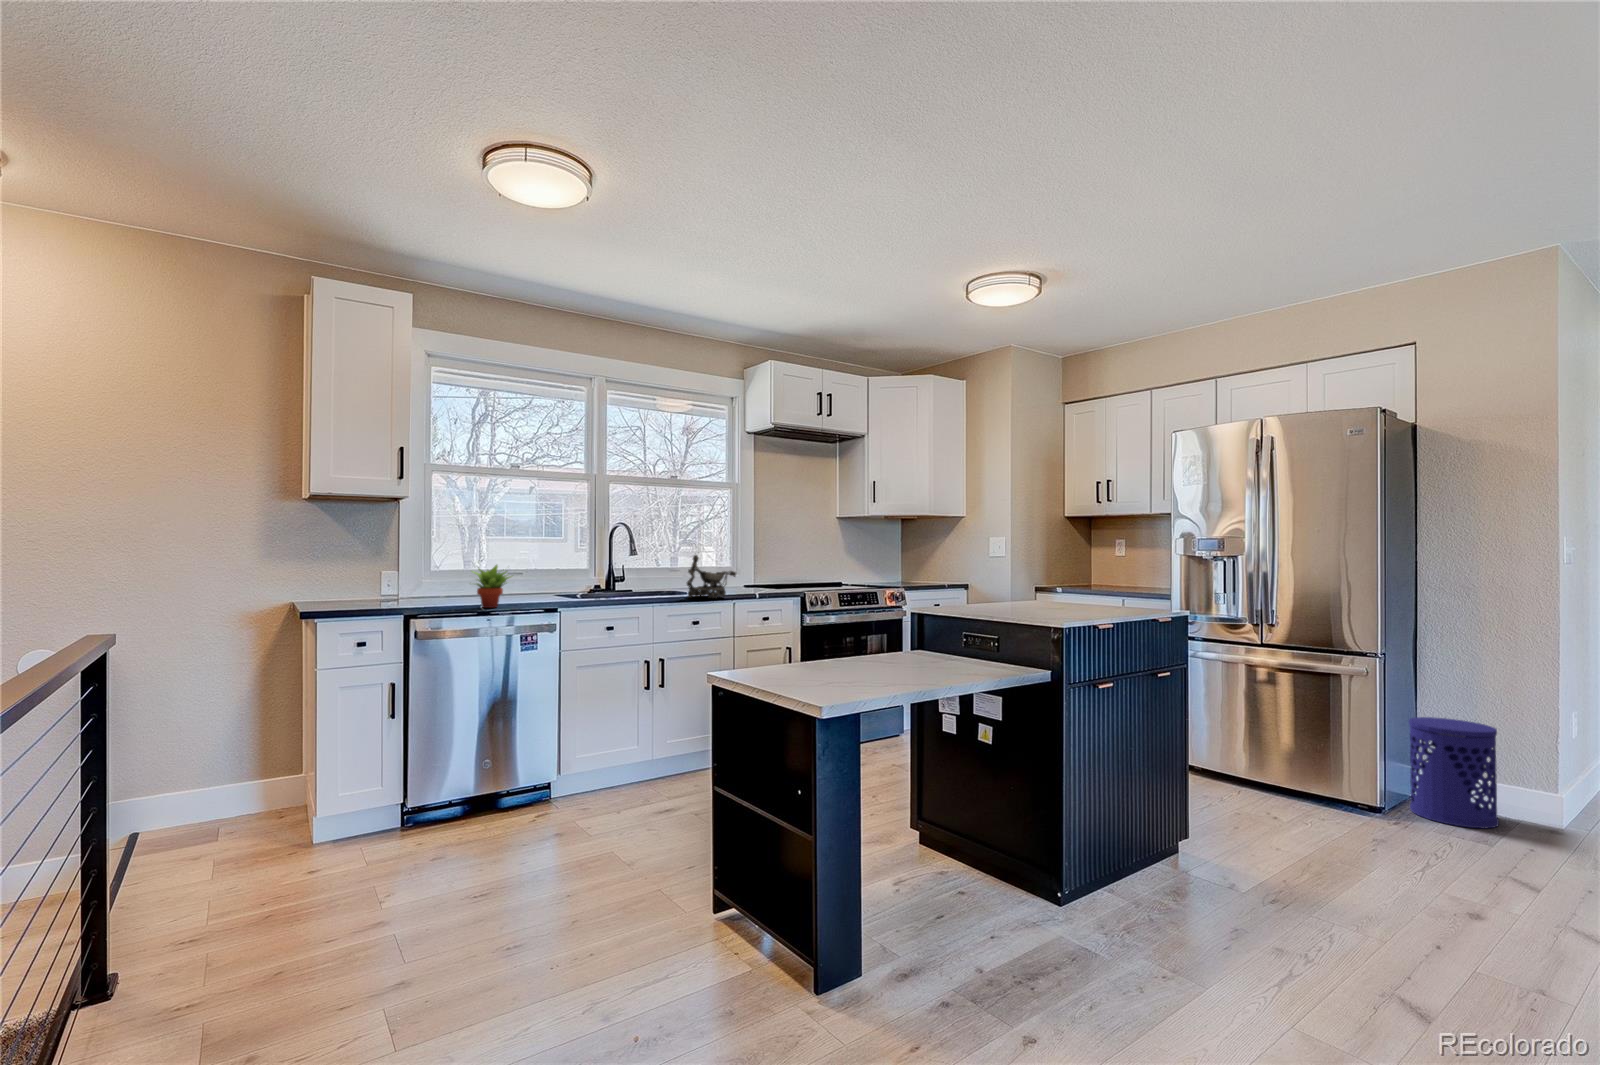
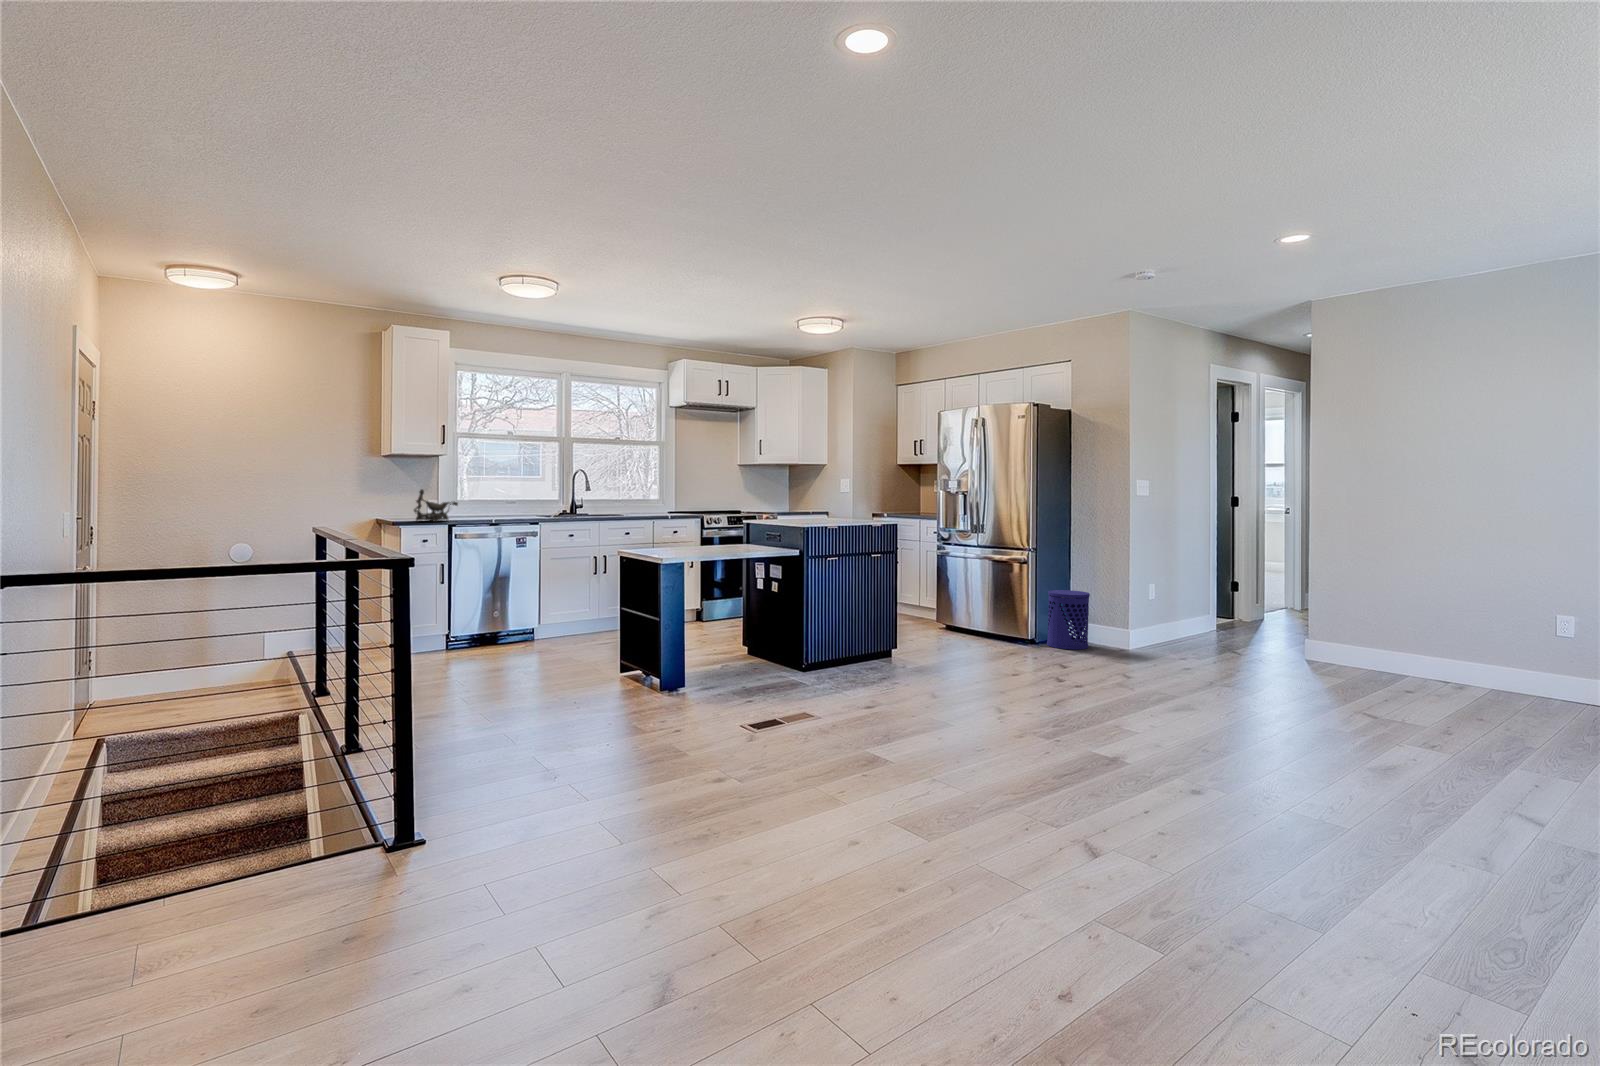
decorative bowl: present [687,555,736,598] -> present [414,489,458,521]
succulent plant: present [472,565,510,608] -> none [485,495,512,521]

